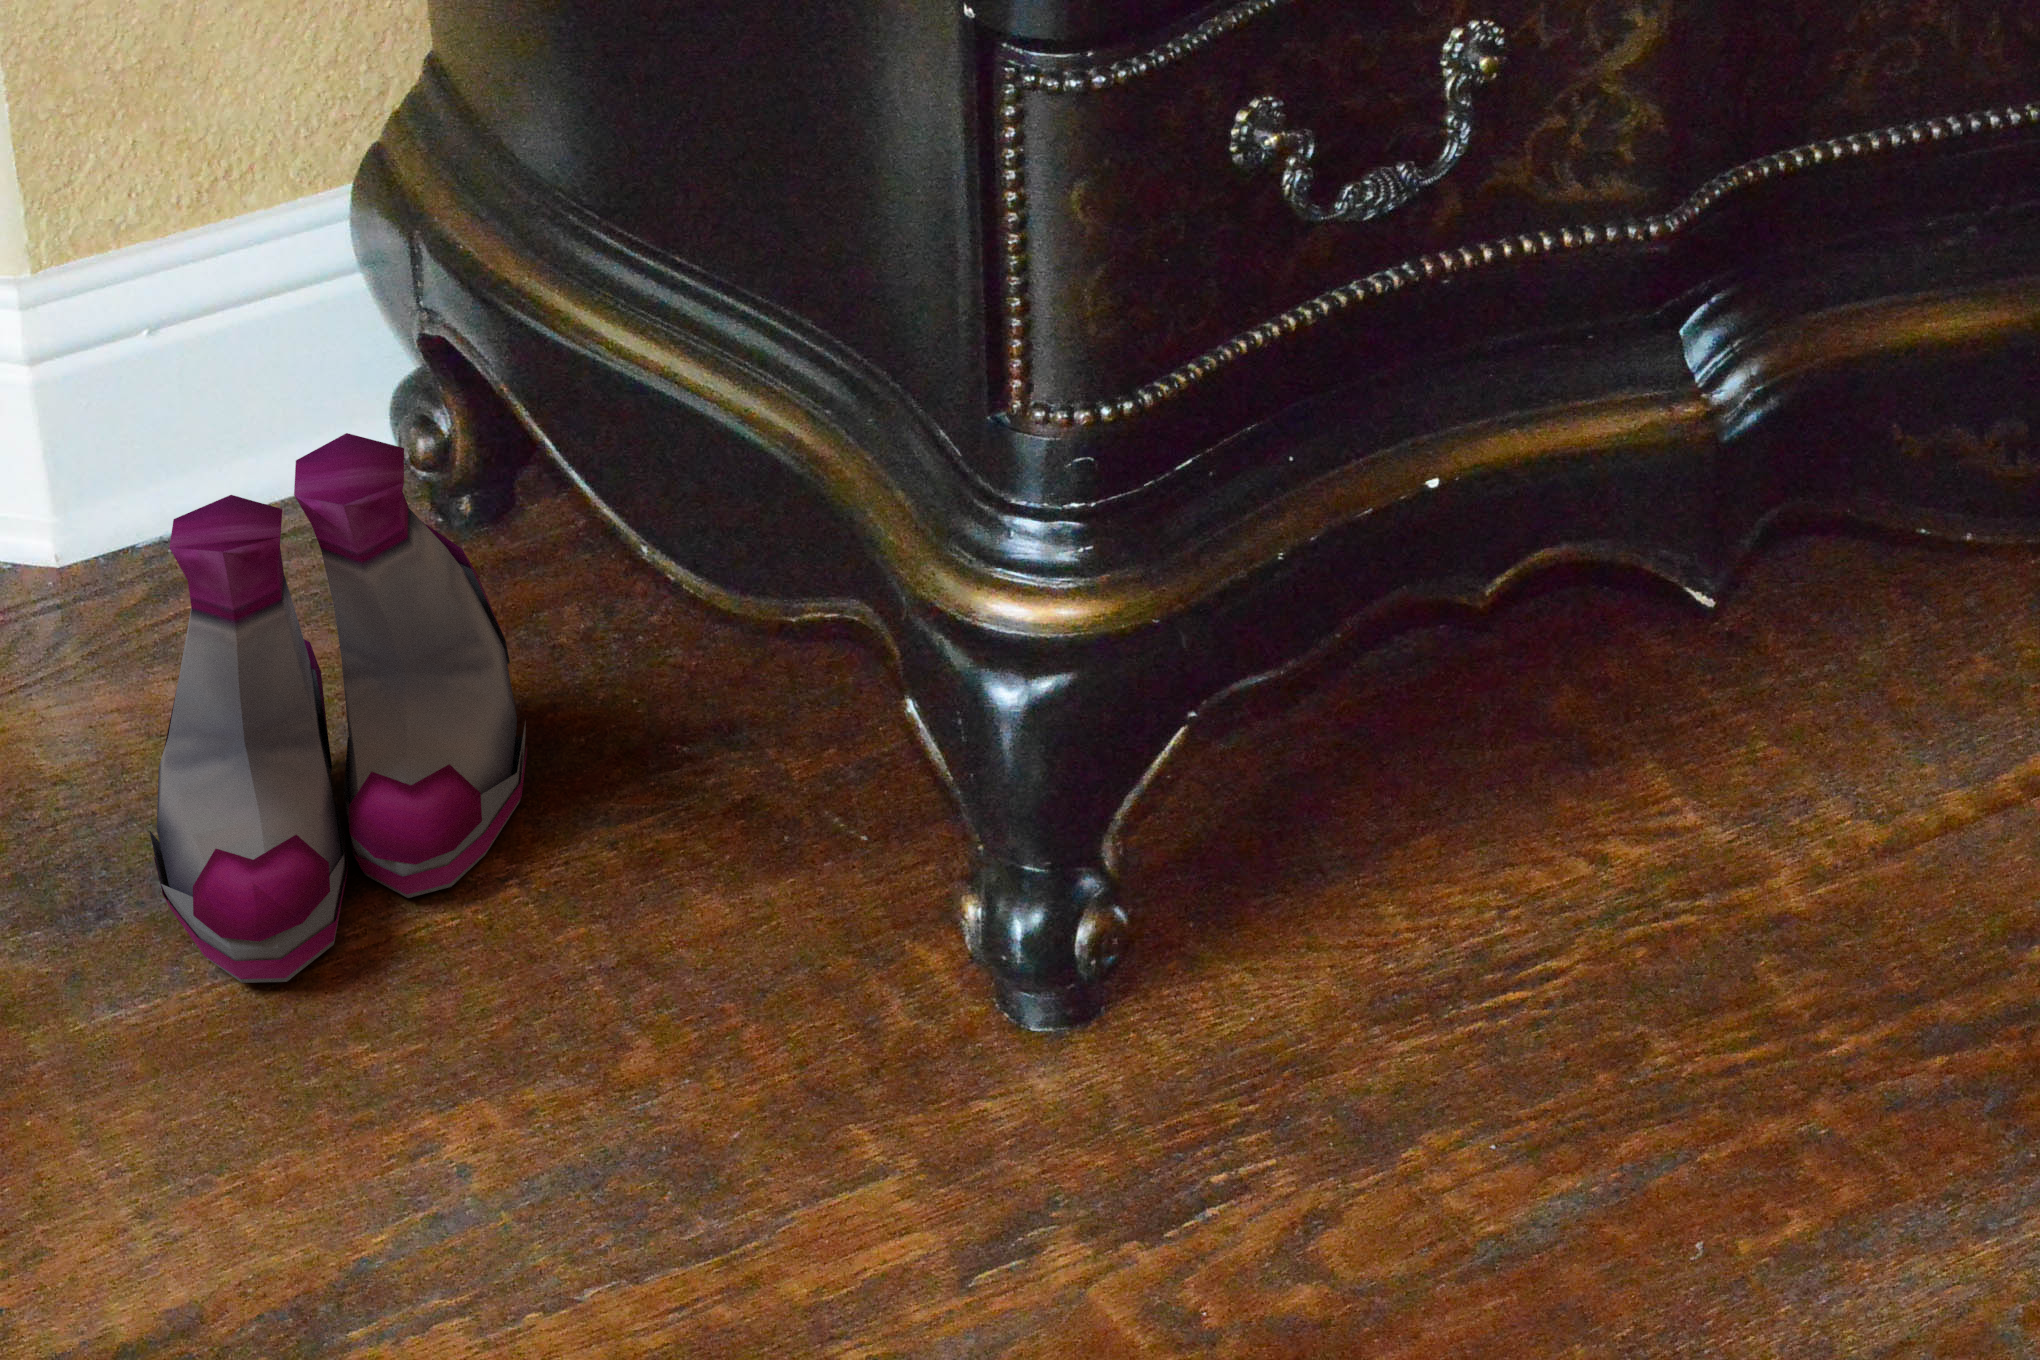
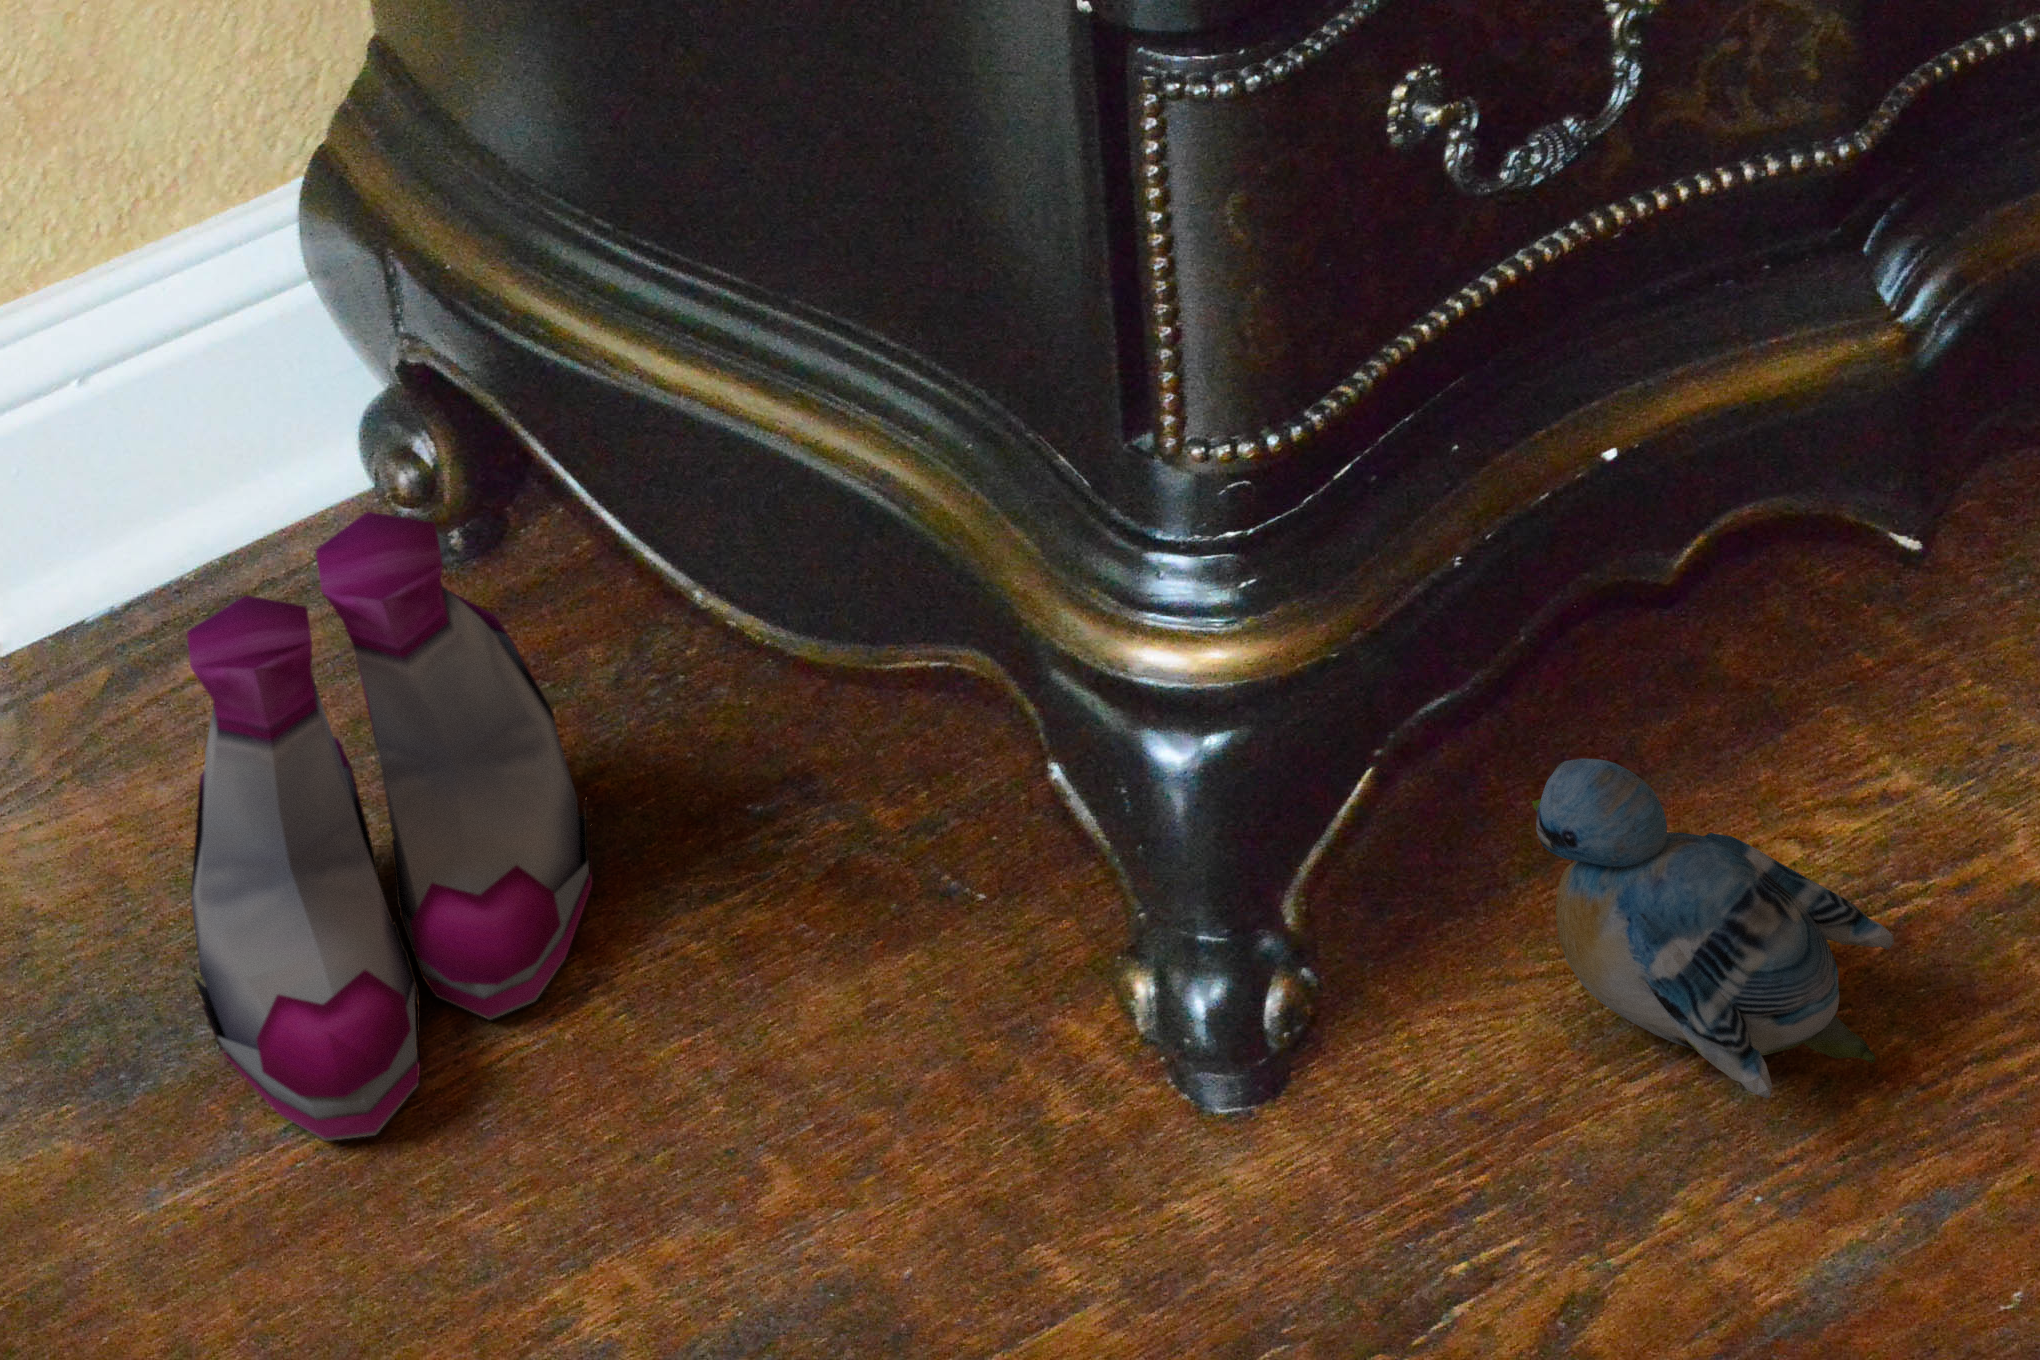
plush toy: none [1340,744,1647,1054] -> present [1532,759,1894,1099]

